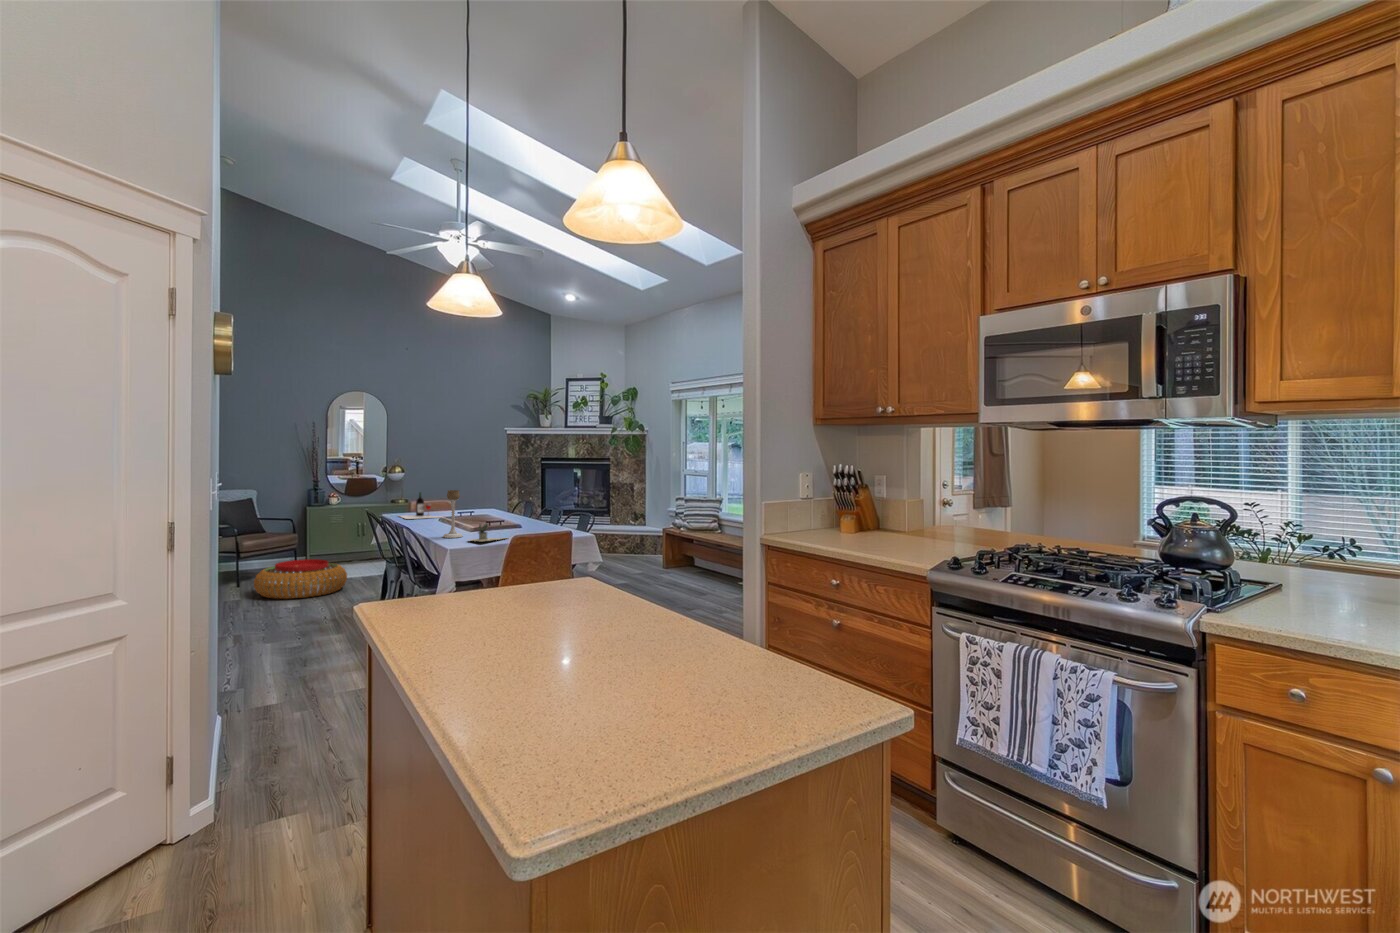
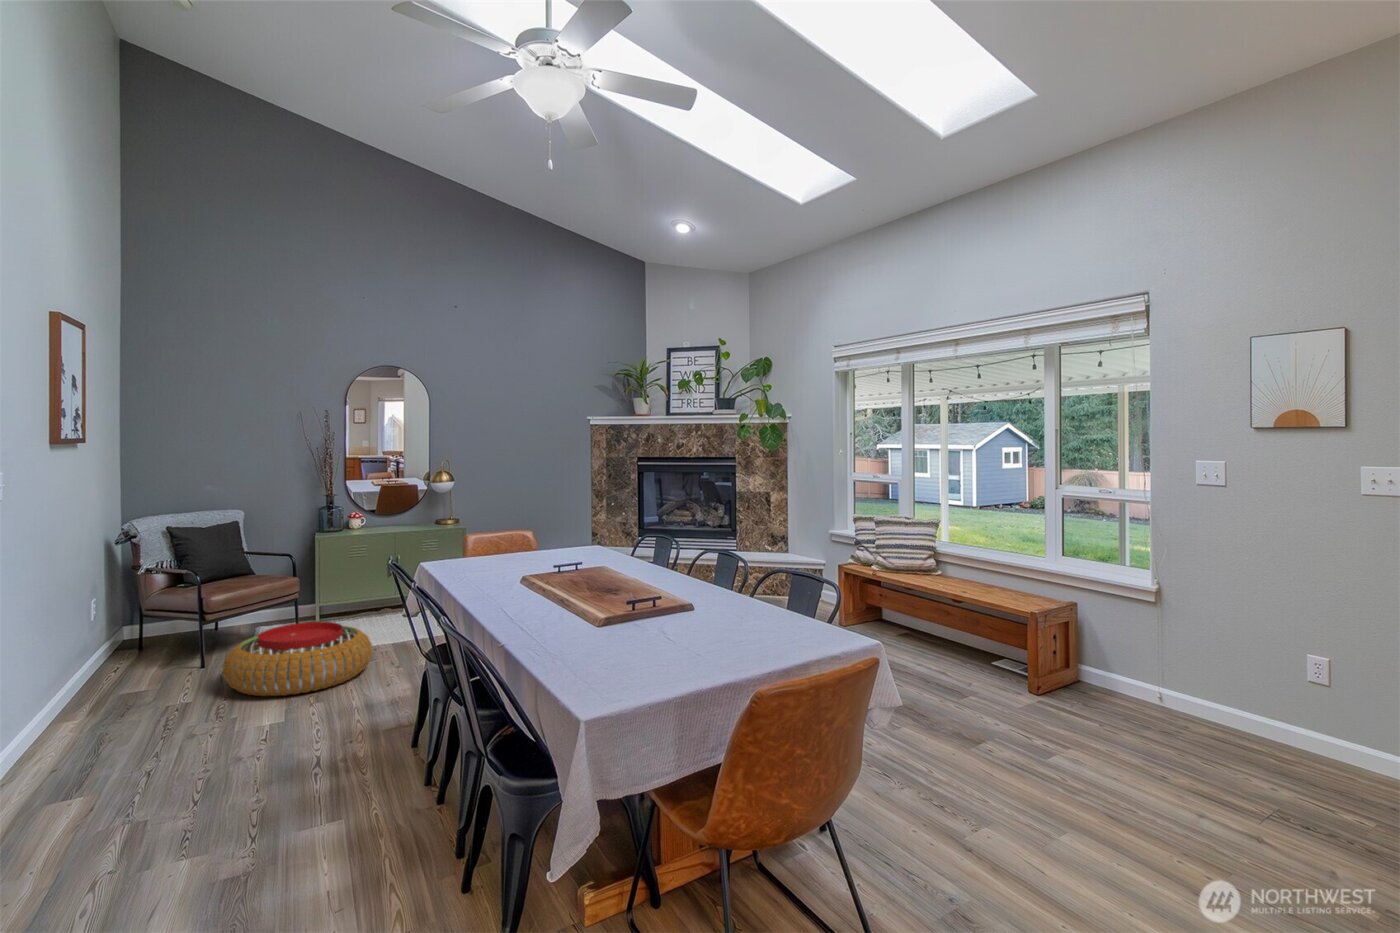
candle holder: present [443,490,463,538] -> none [556,535,597,640]
wine bottle: present [401,492,443,519] -> none [451,522,536,573]
potted plant: present [473,523,499,541] -> none [614,612,716,664]

